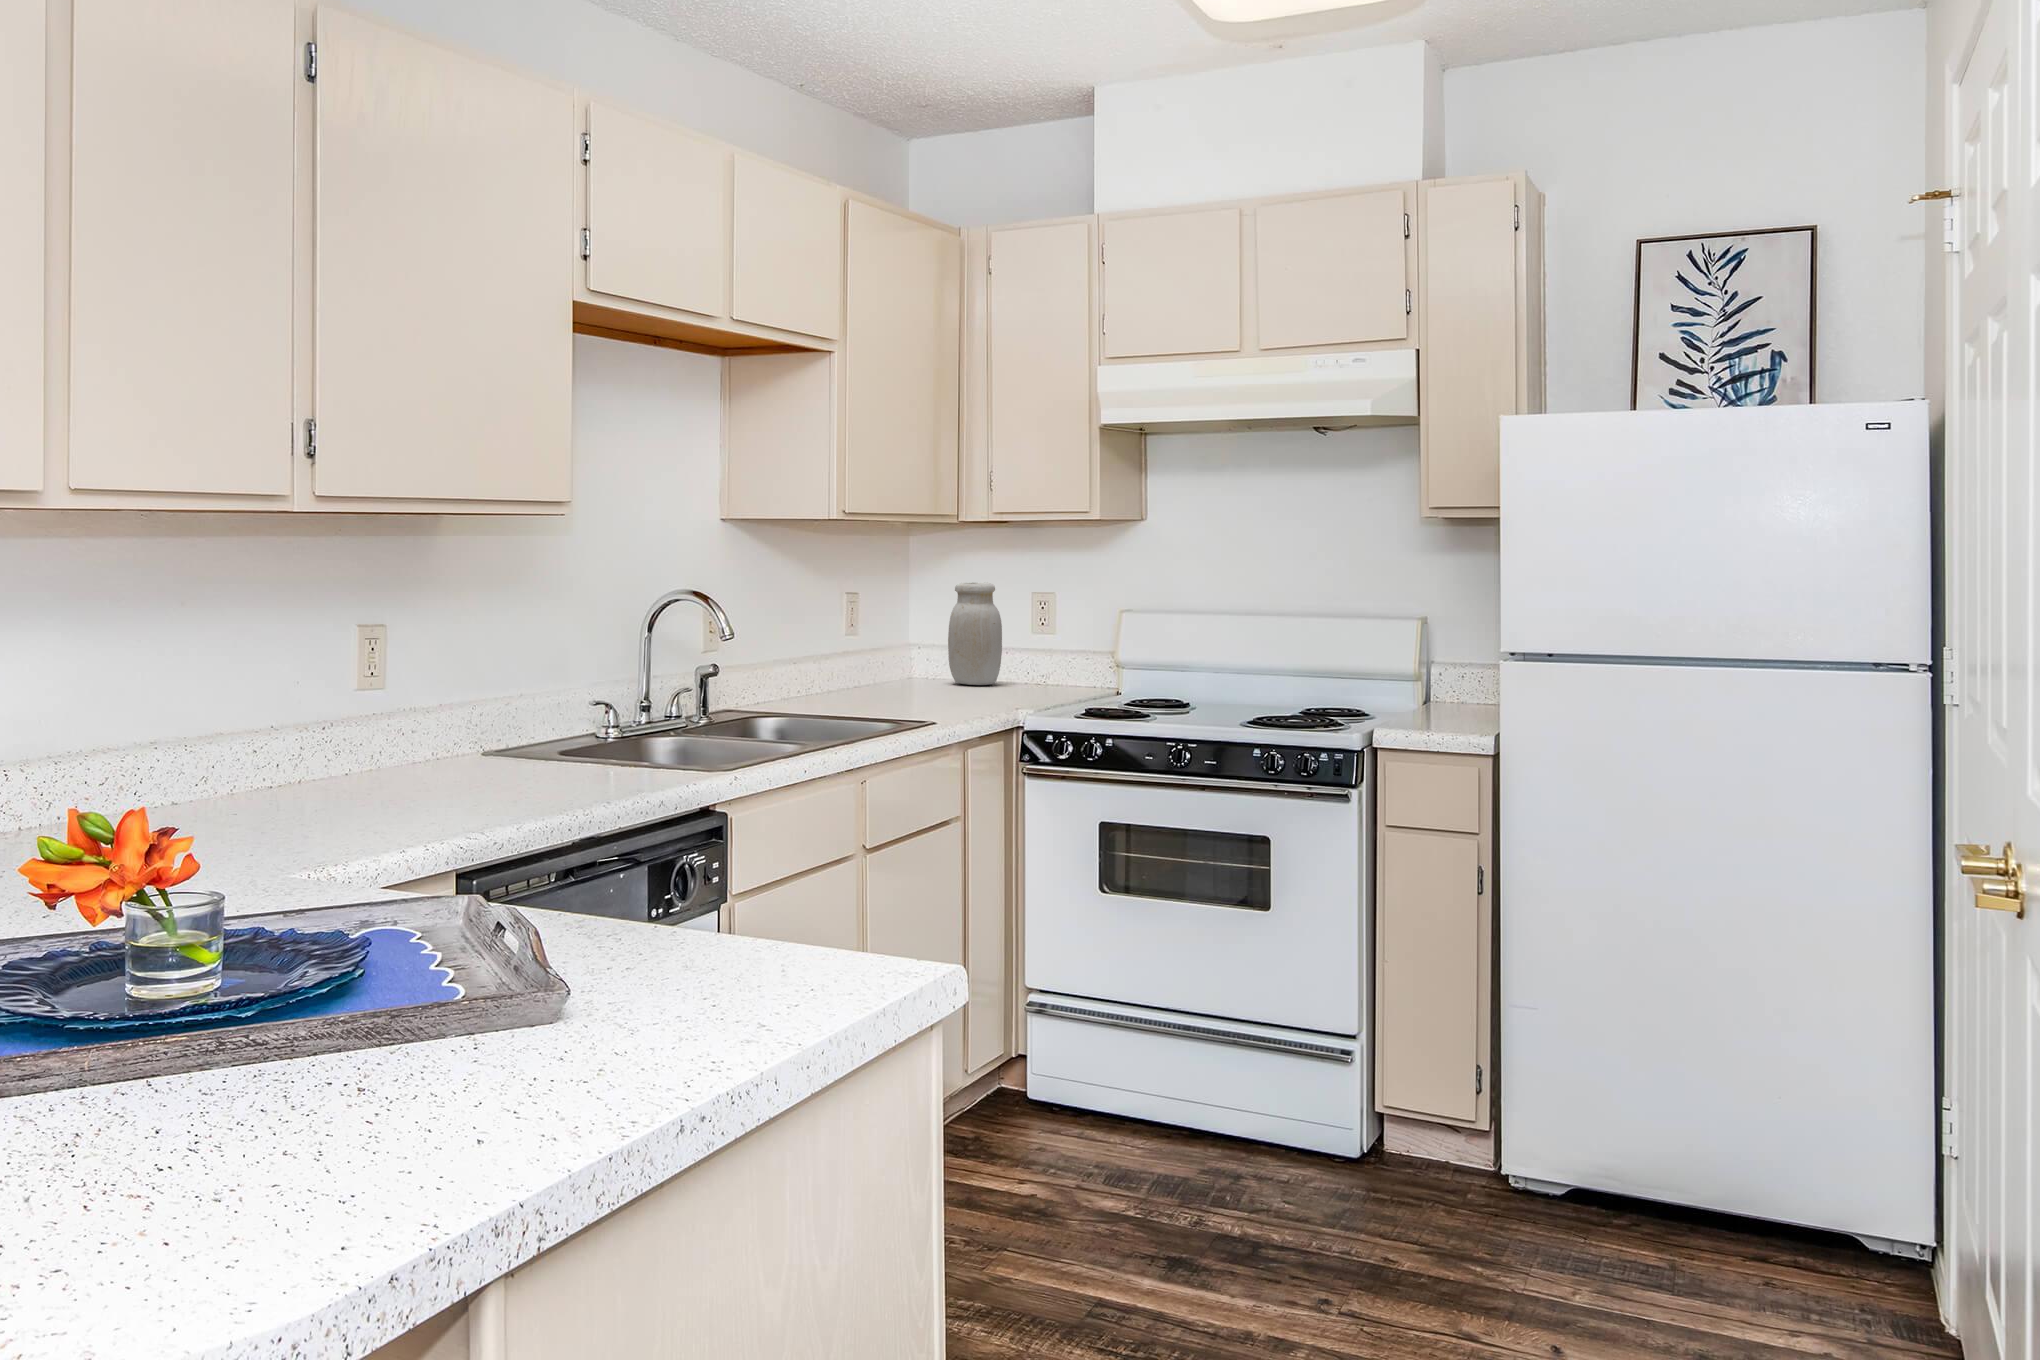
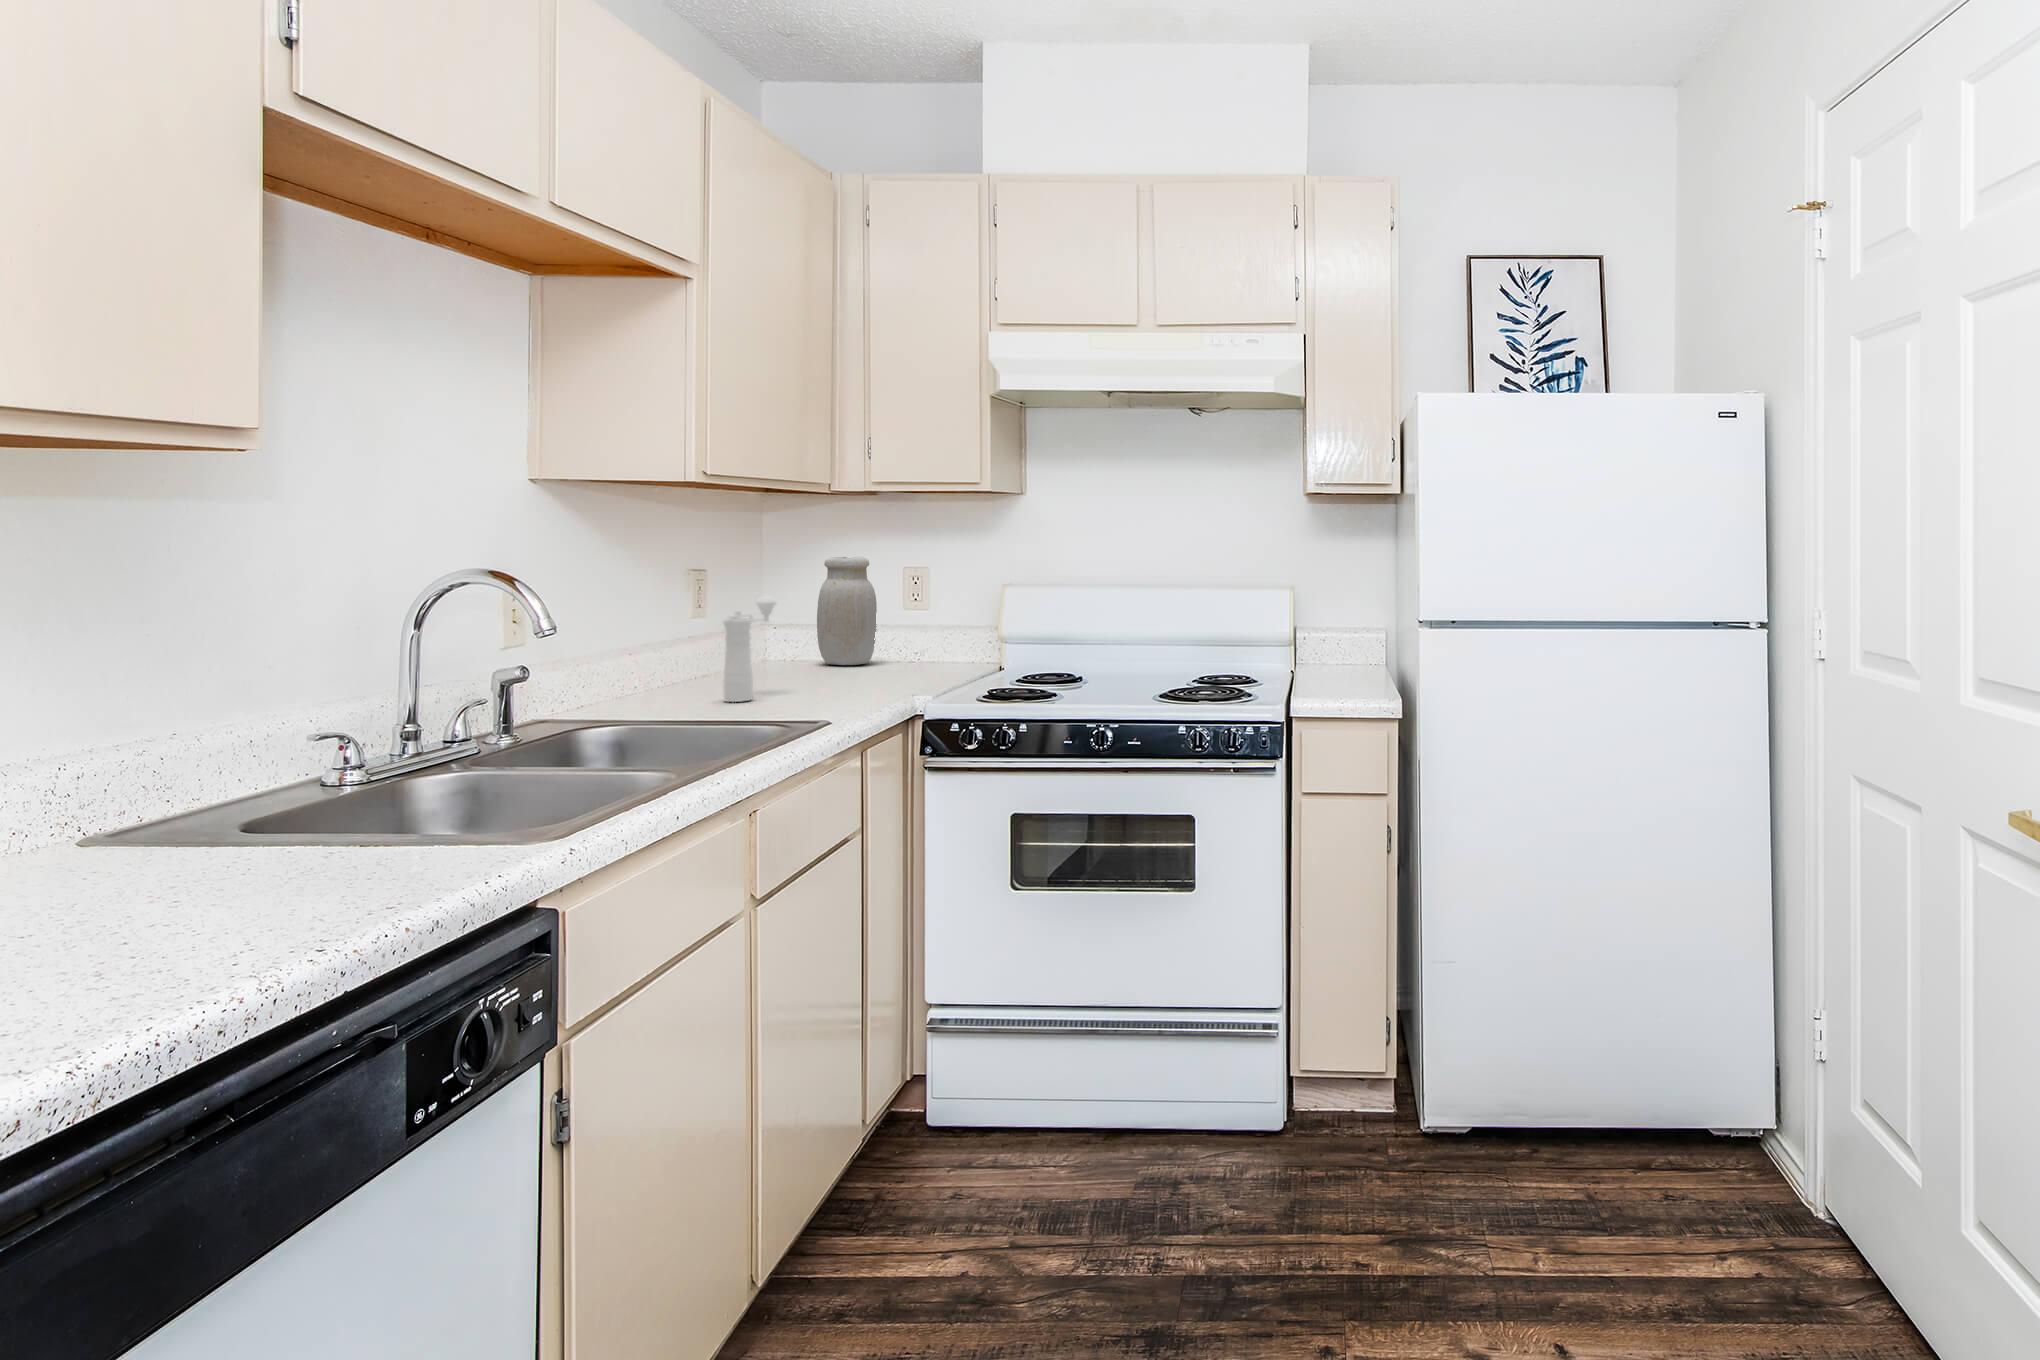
pepper mill: none [859,618,904,707] -> present [723,596,776,702]

